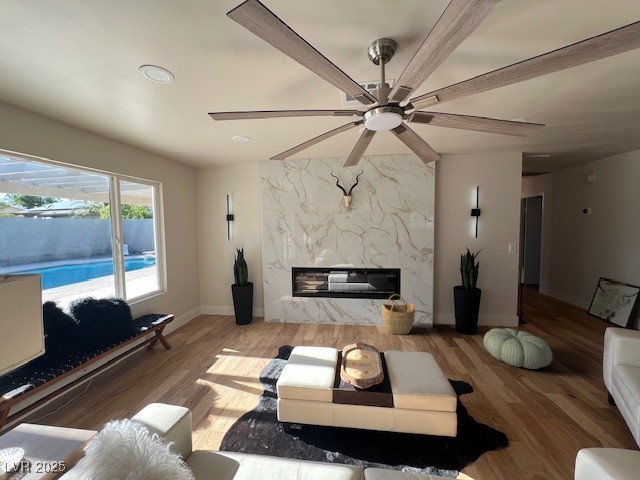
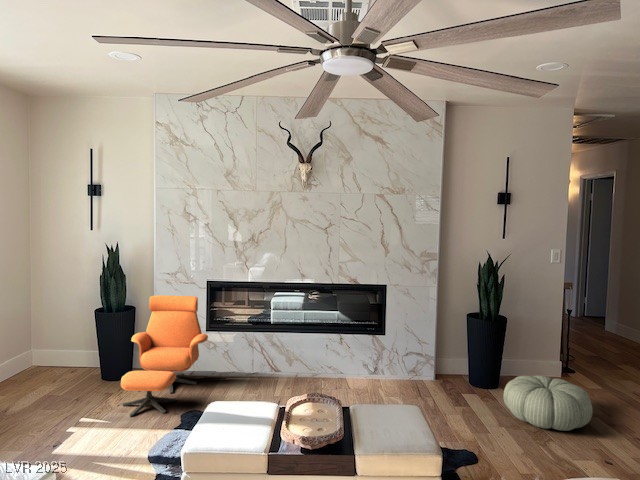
lounge chair: none [245,276,294,349] -> present [121,295,208,416]
woven basket: present [382,294,415,335] -> none [355,326,406,391]

